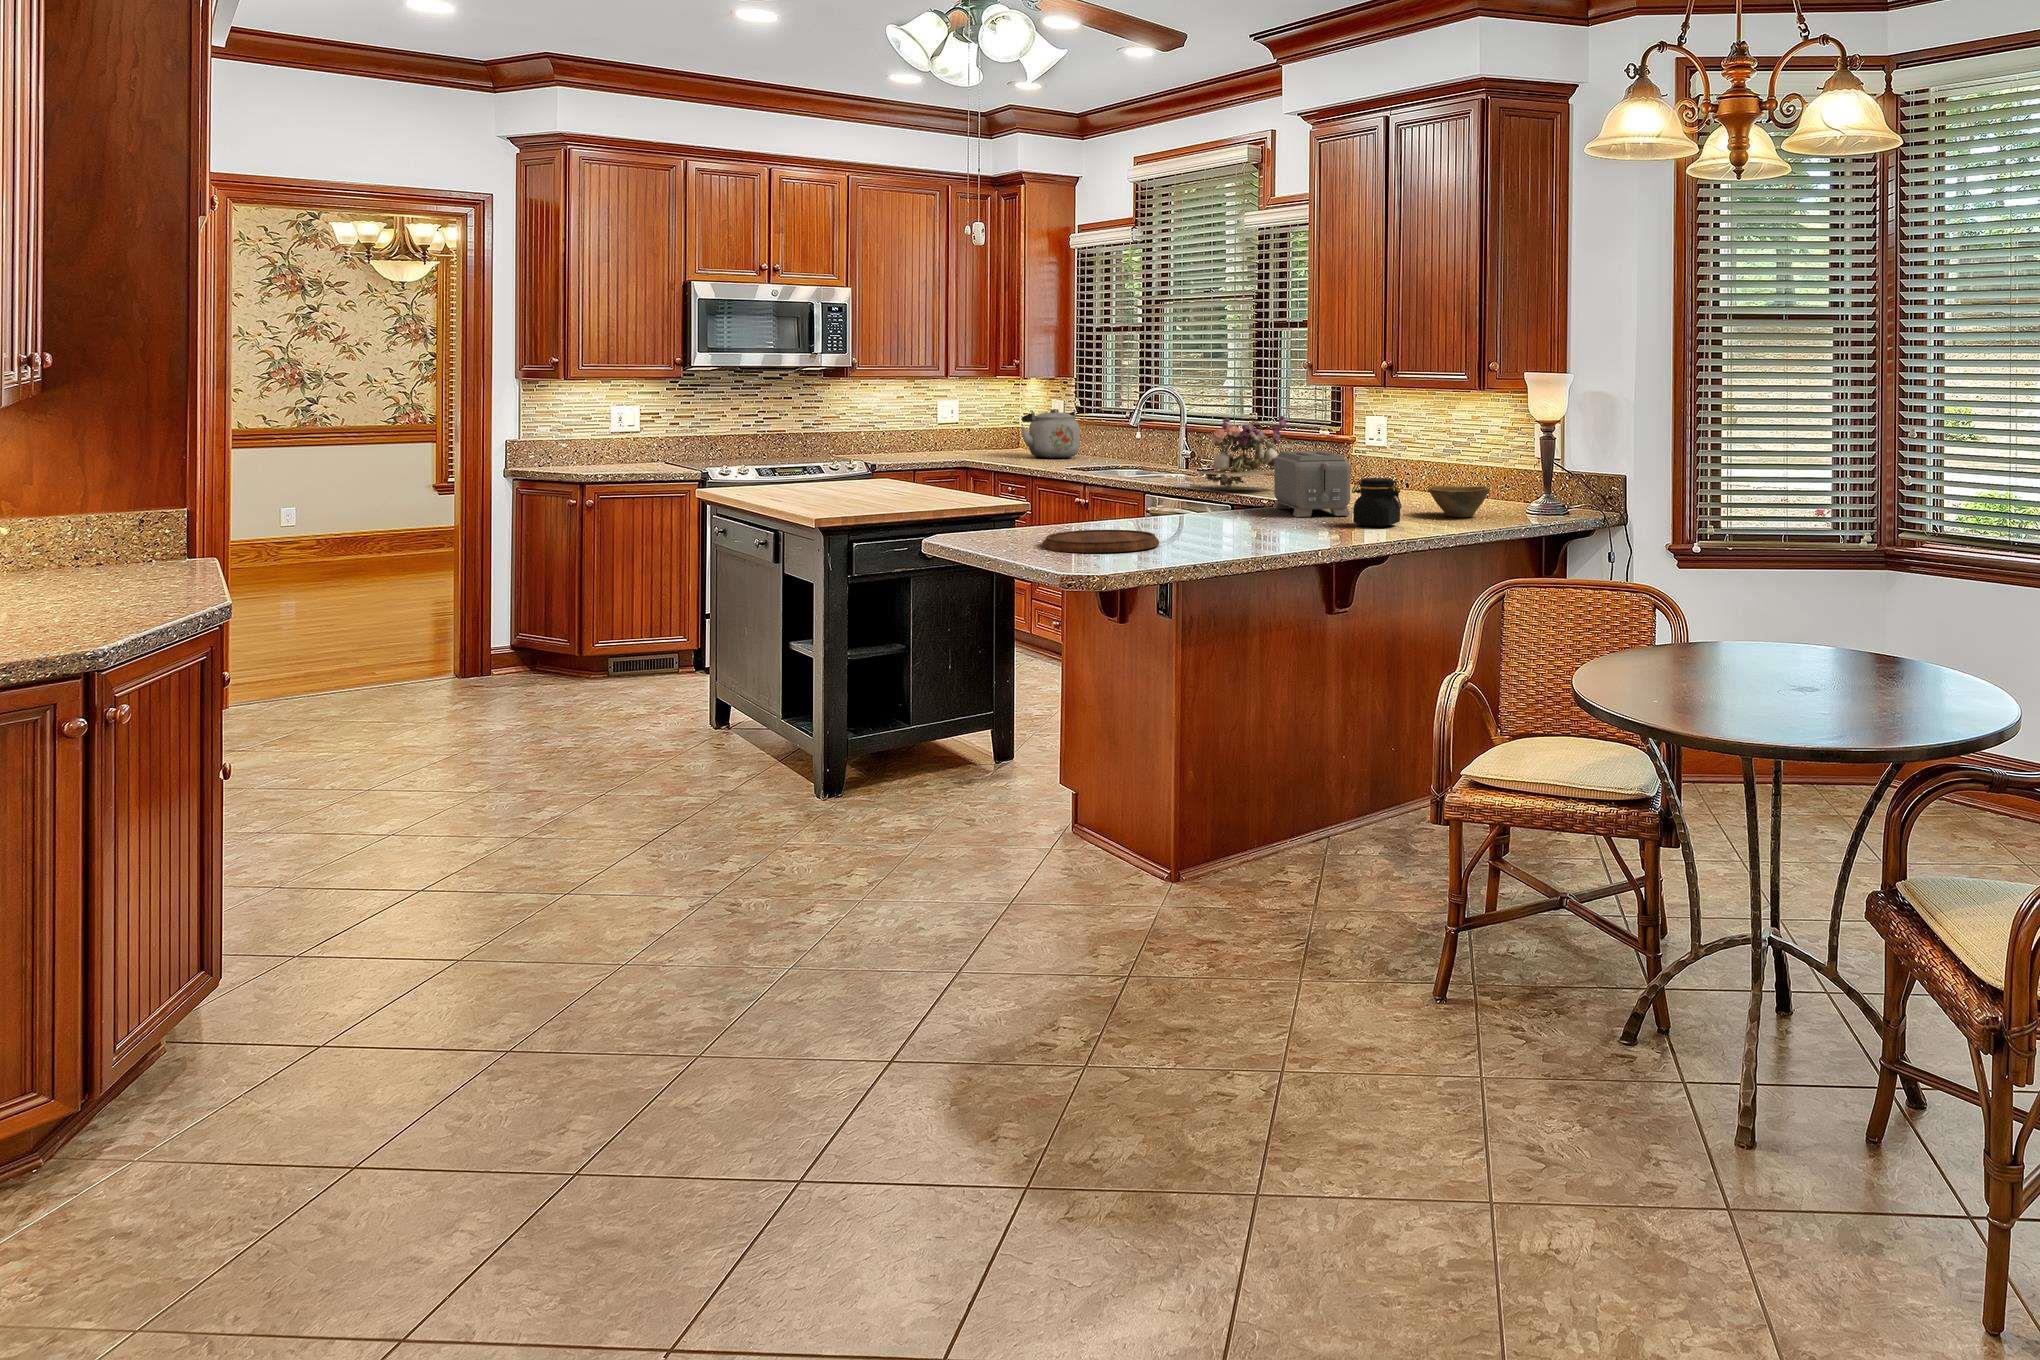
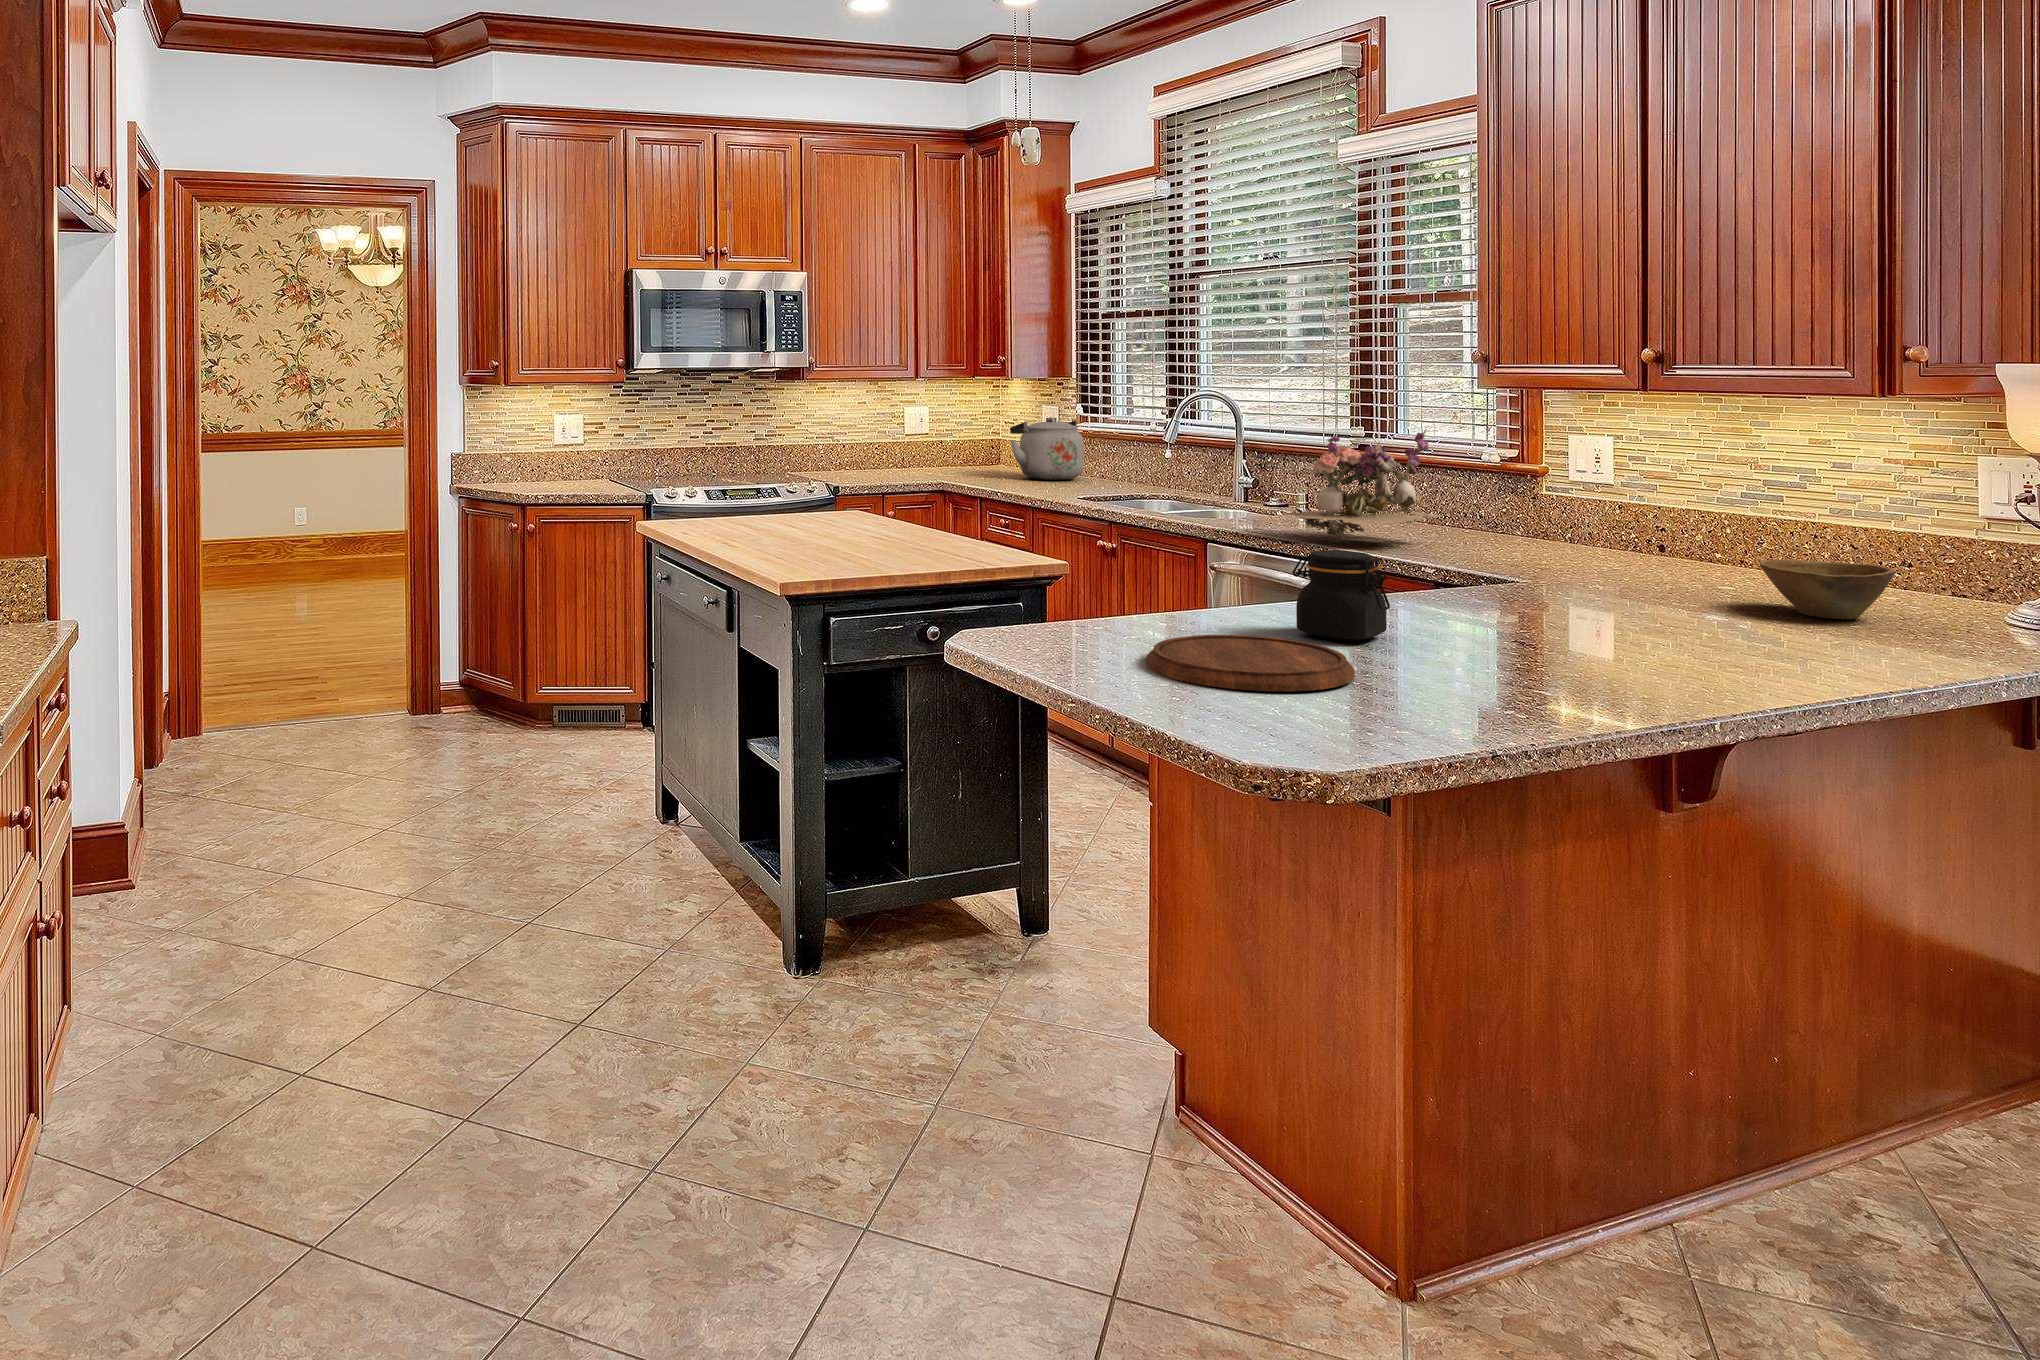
toaster: present [1273,451,1350,517] -> none [1454,494,1619,607]
jar: present [1352,478,1402,527] -> present [1293,550,1390,640]

